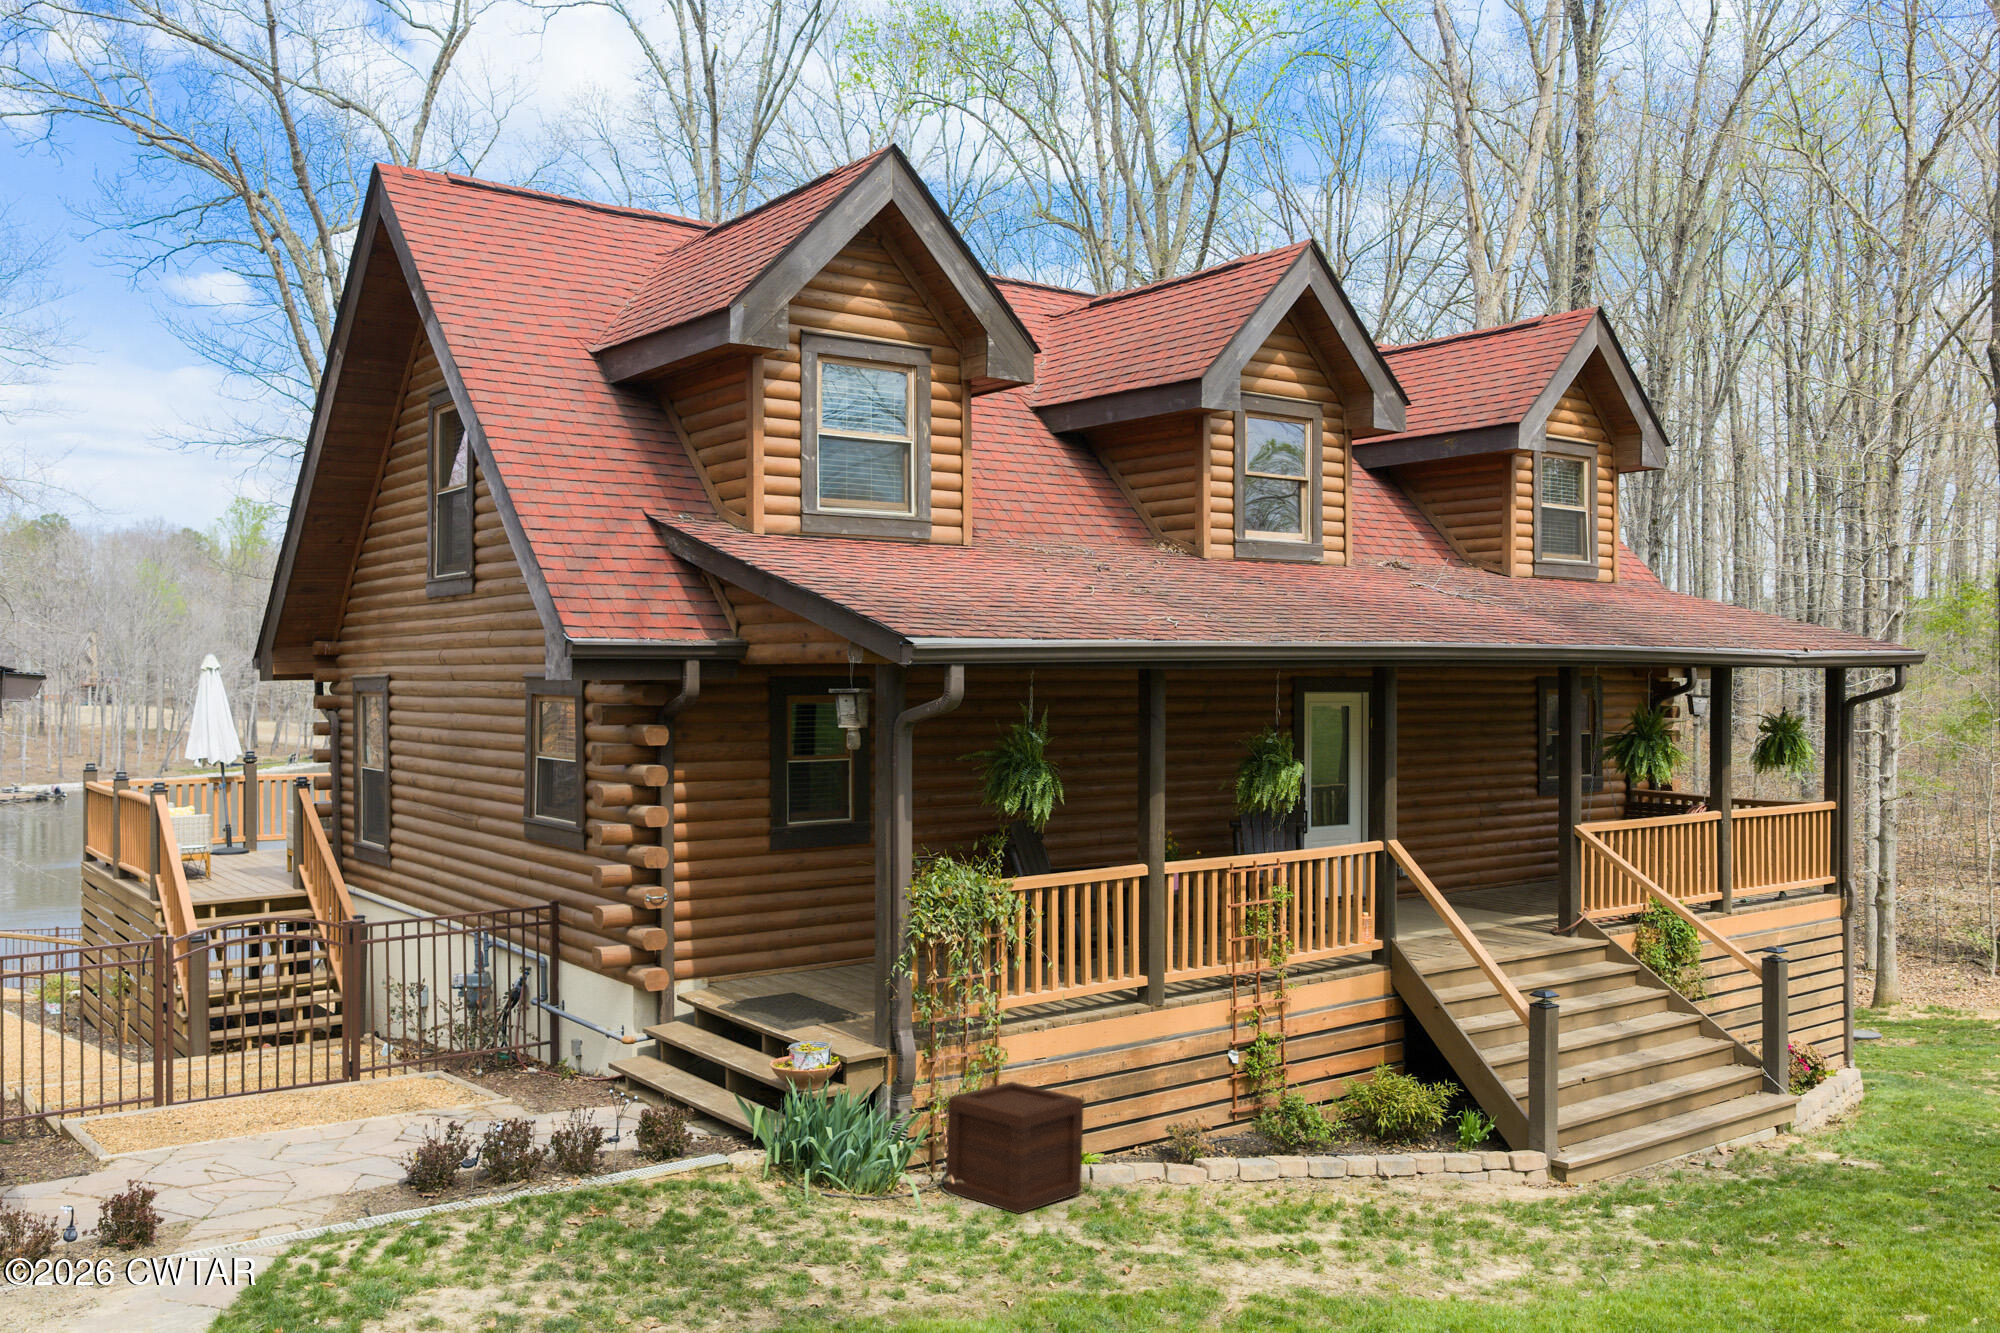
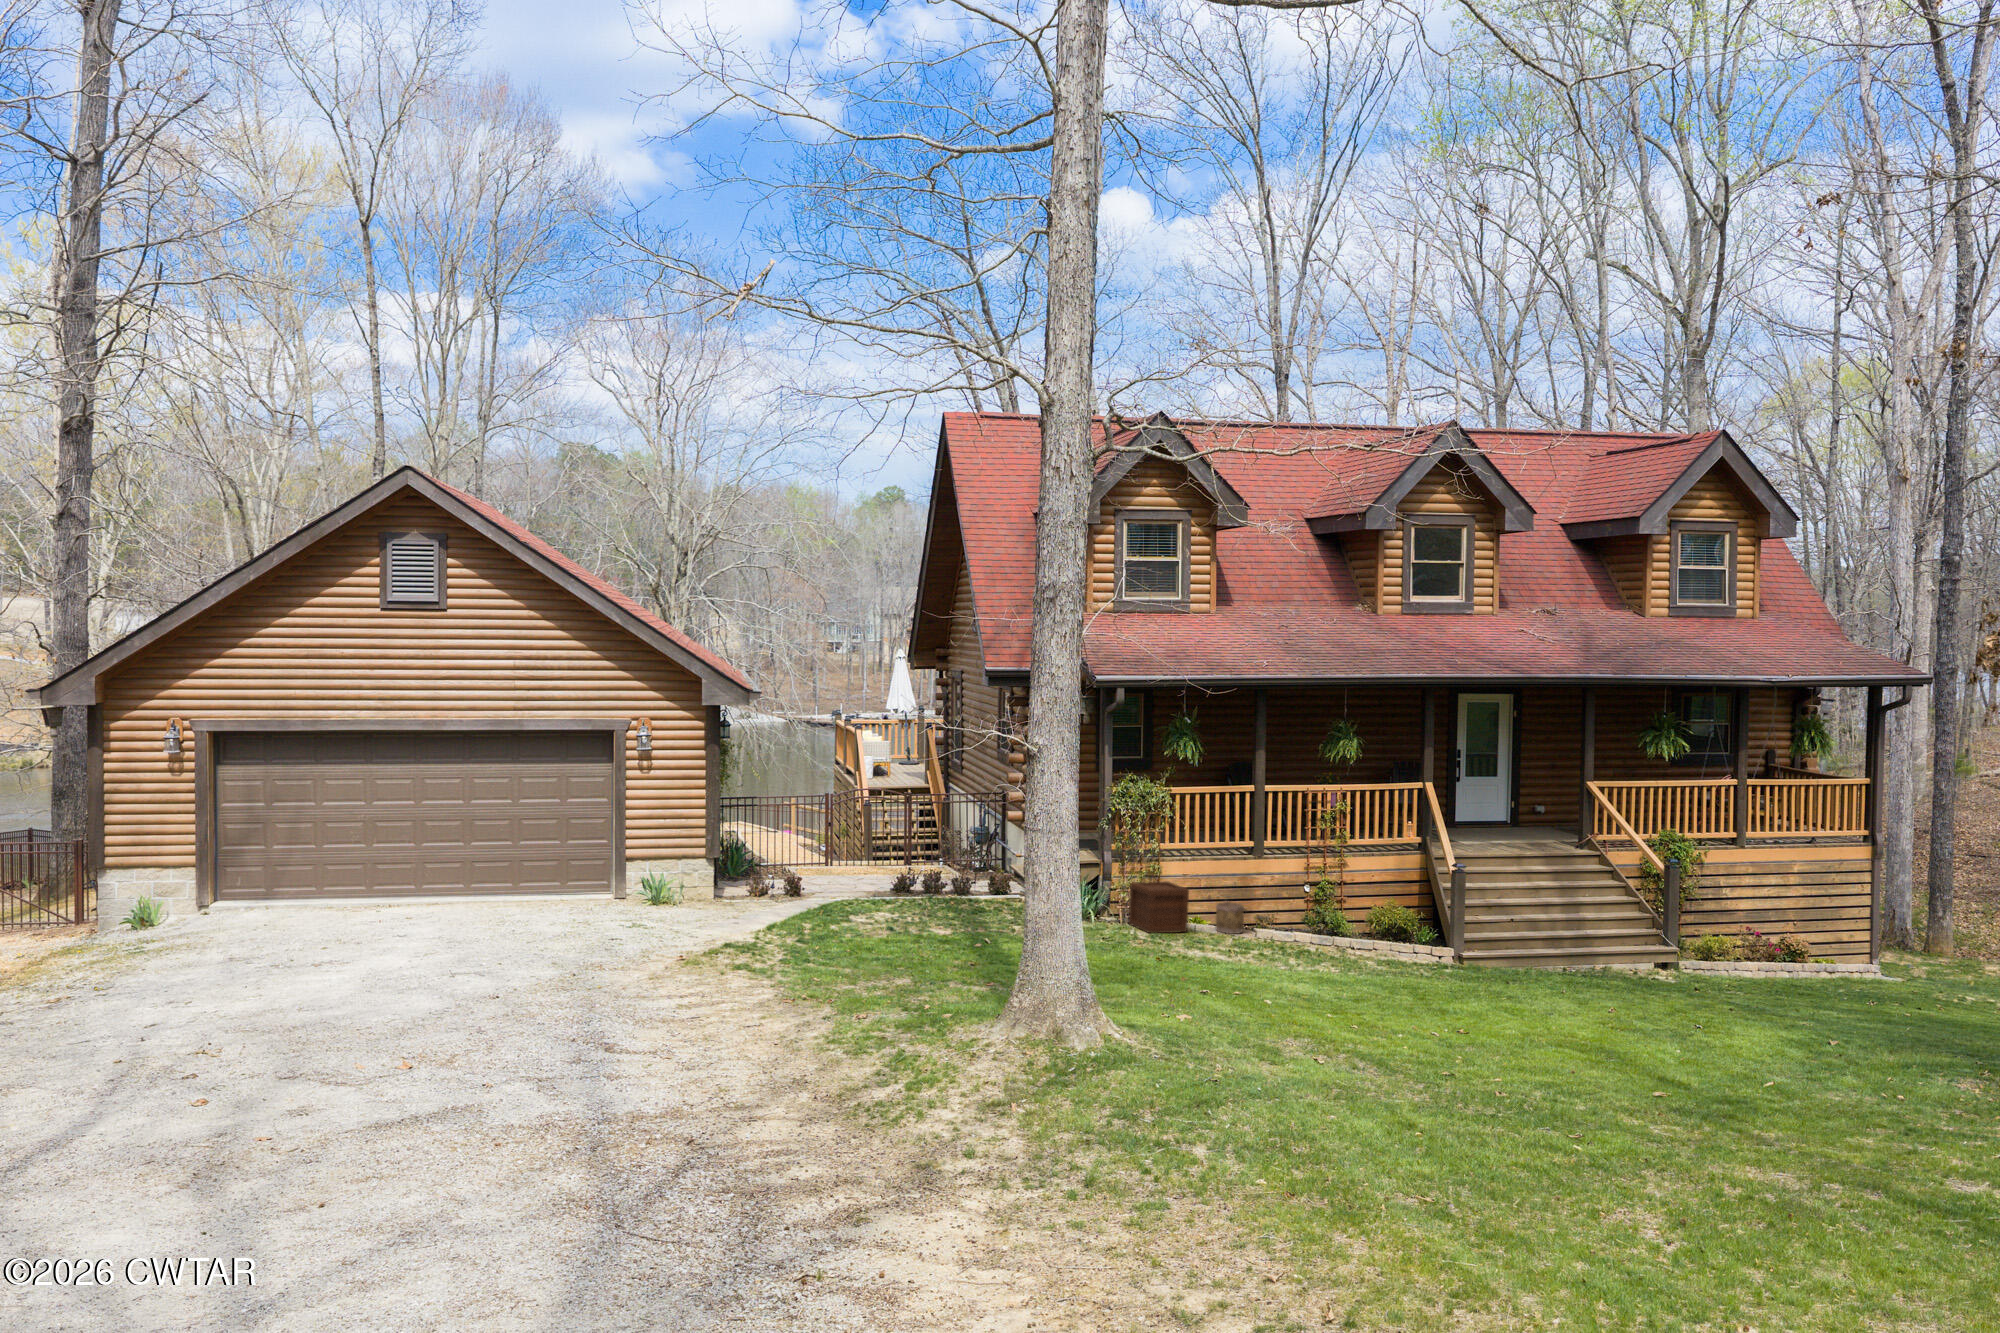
bucket: none [1106,1105,1170,1180] -> present [1216,902,1247,934]

